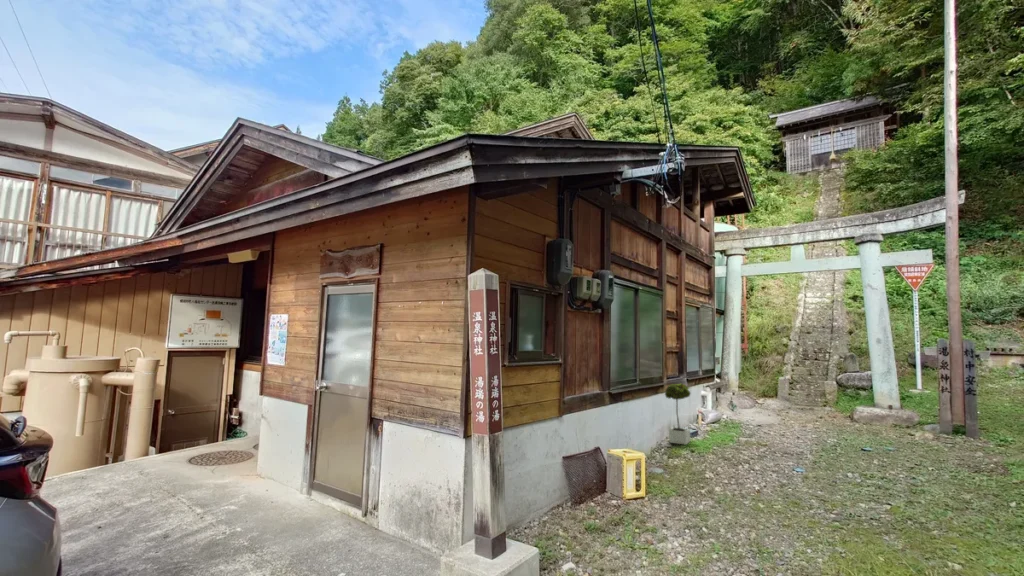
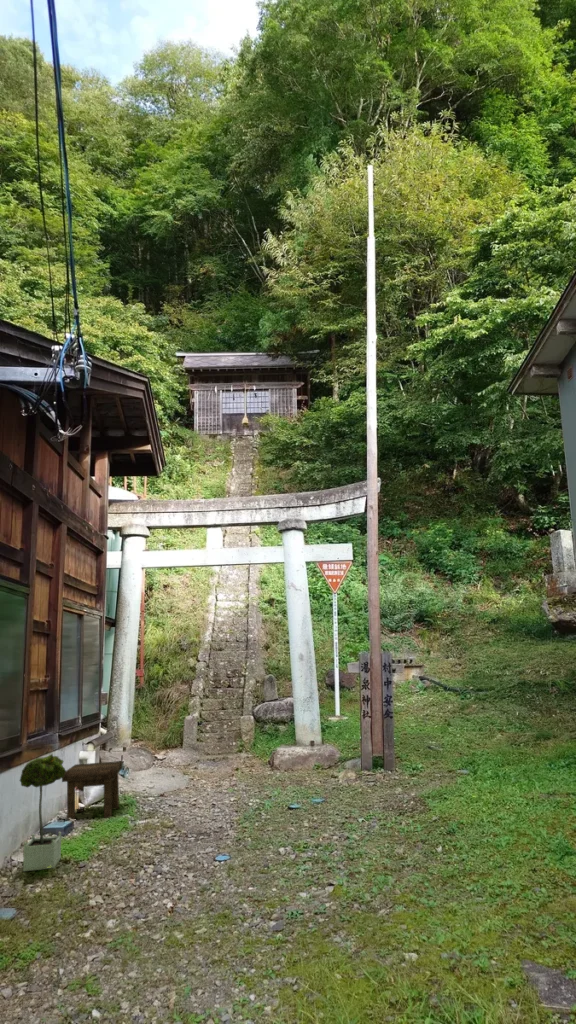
stool: none [690,394,729,428] -> present [62,761,122,819]

